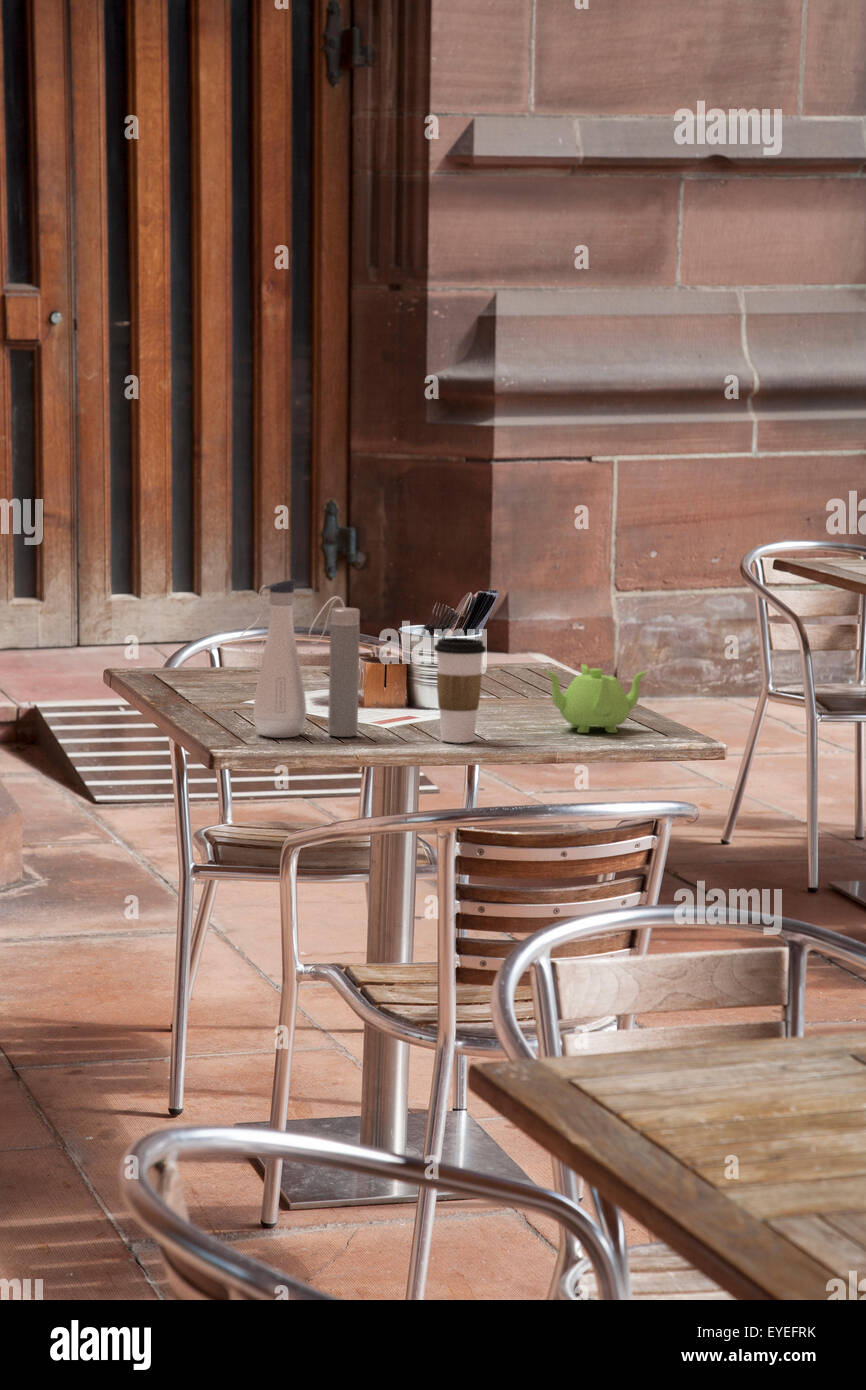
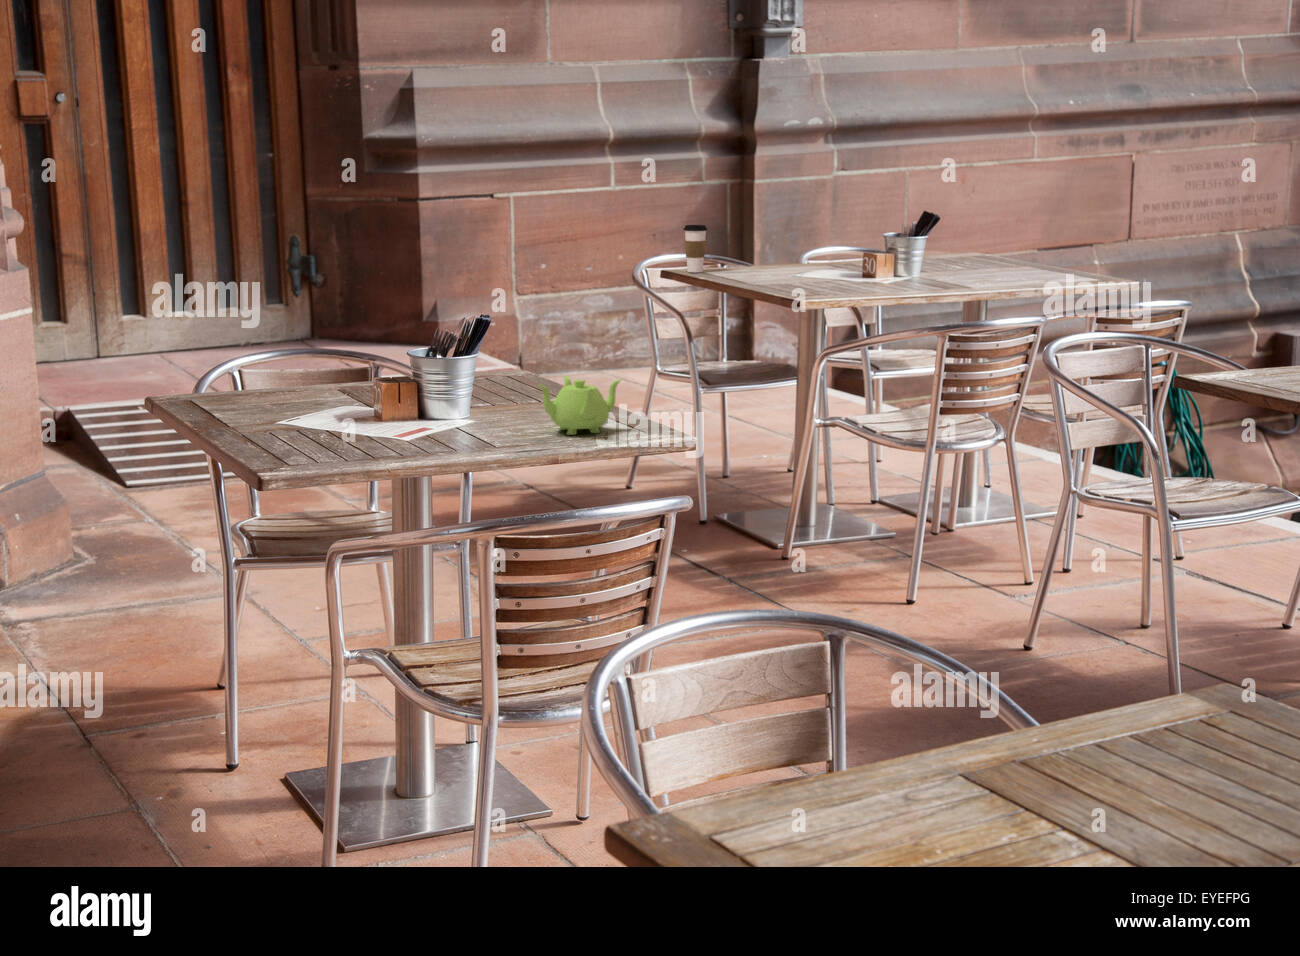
water bottle: present [241,580,360,738] -> none [273,318,383,456]
coffee cup: present [434,638,486,743] -> present [684,225,707,273]

